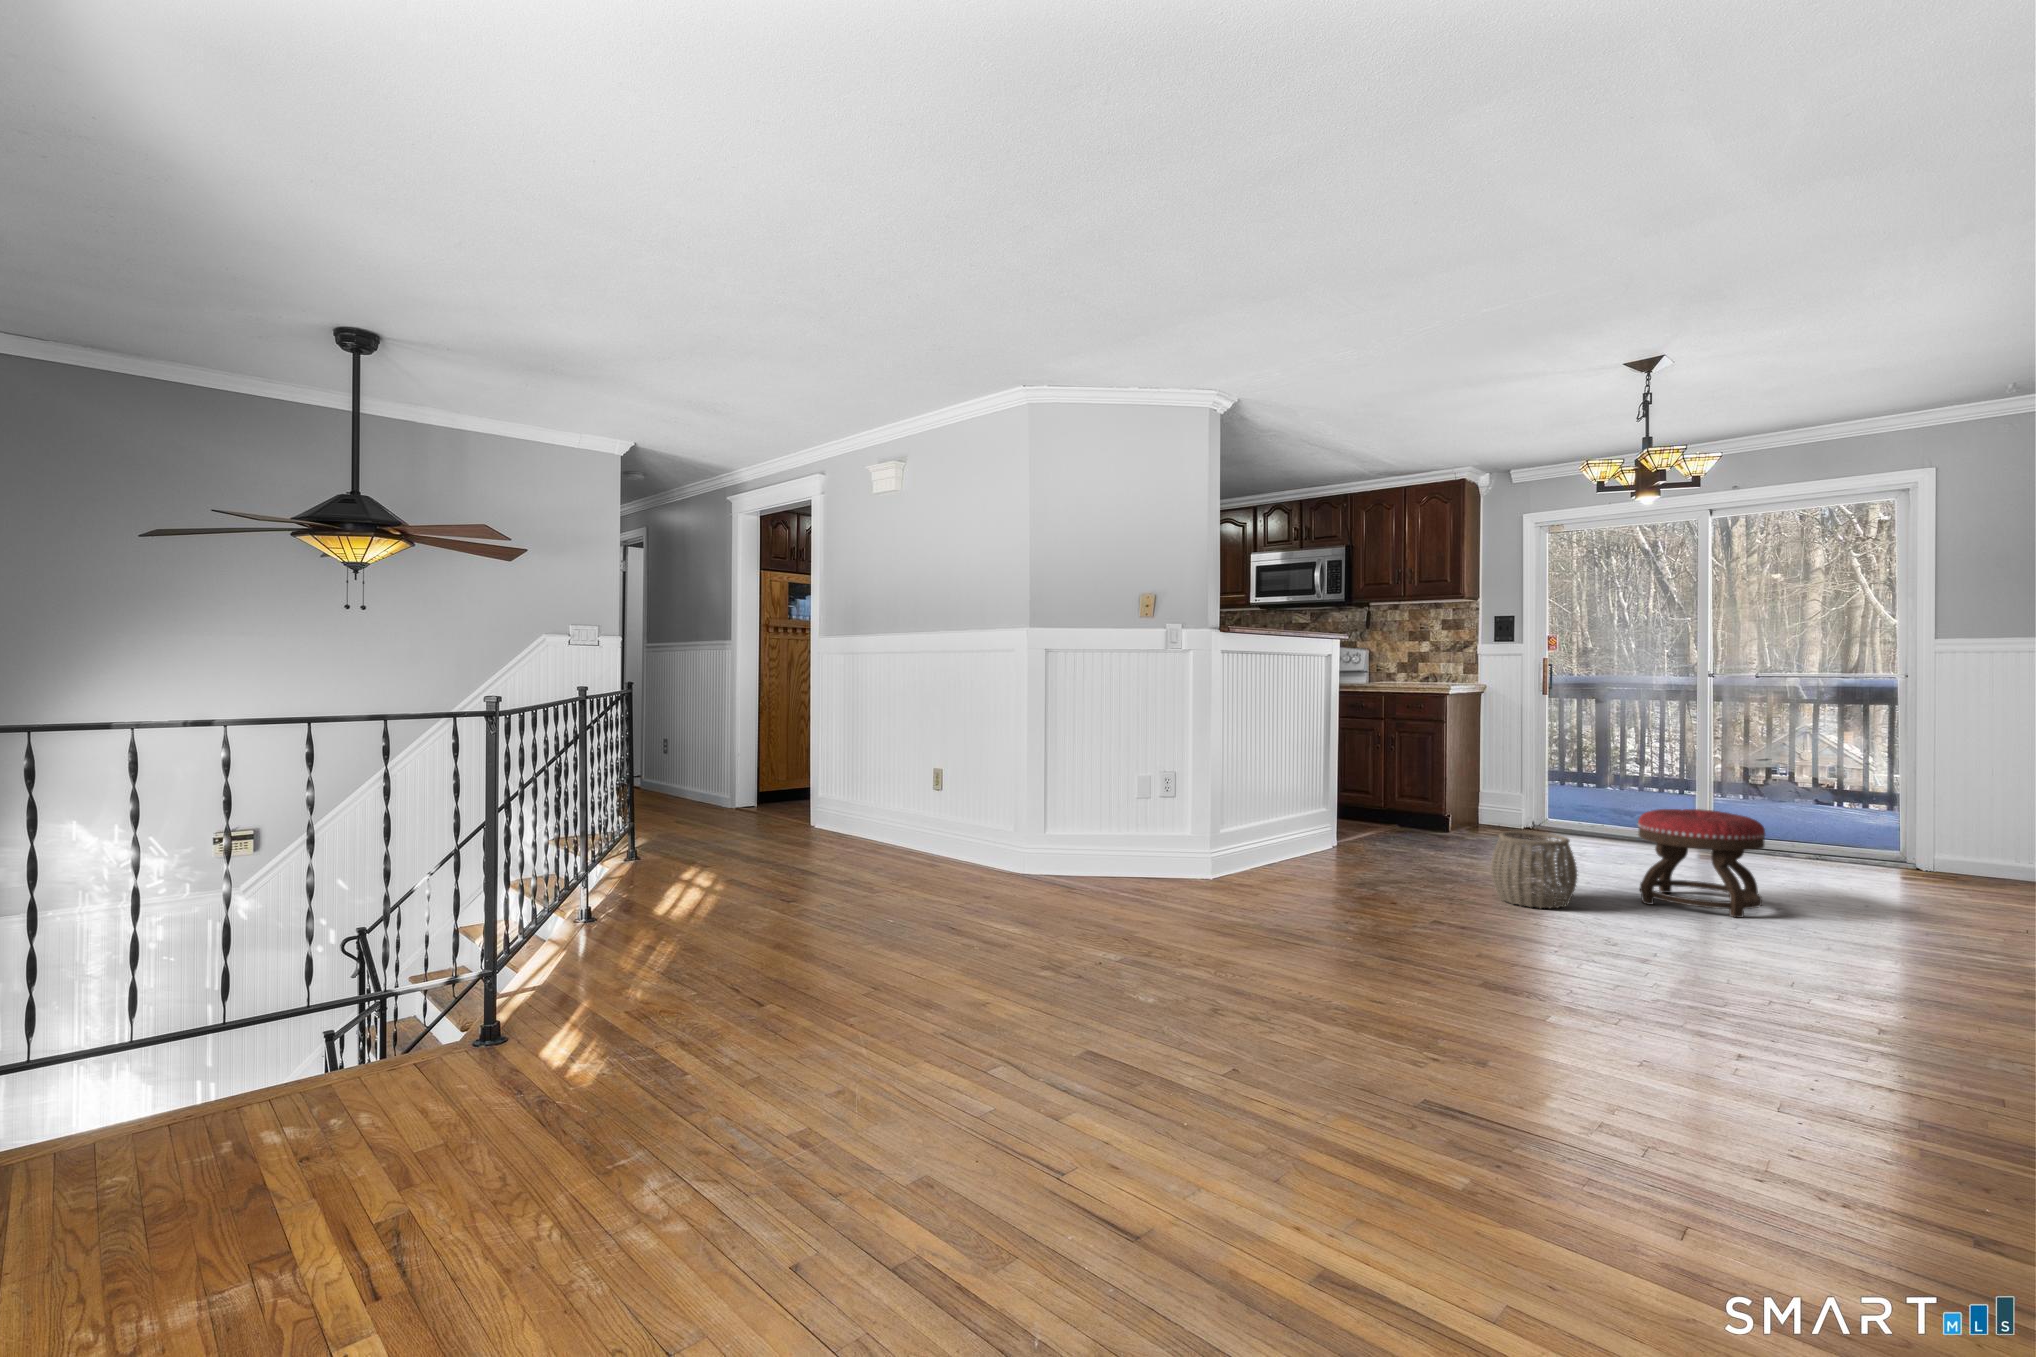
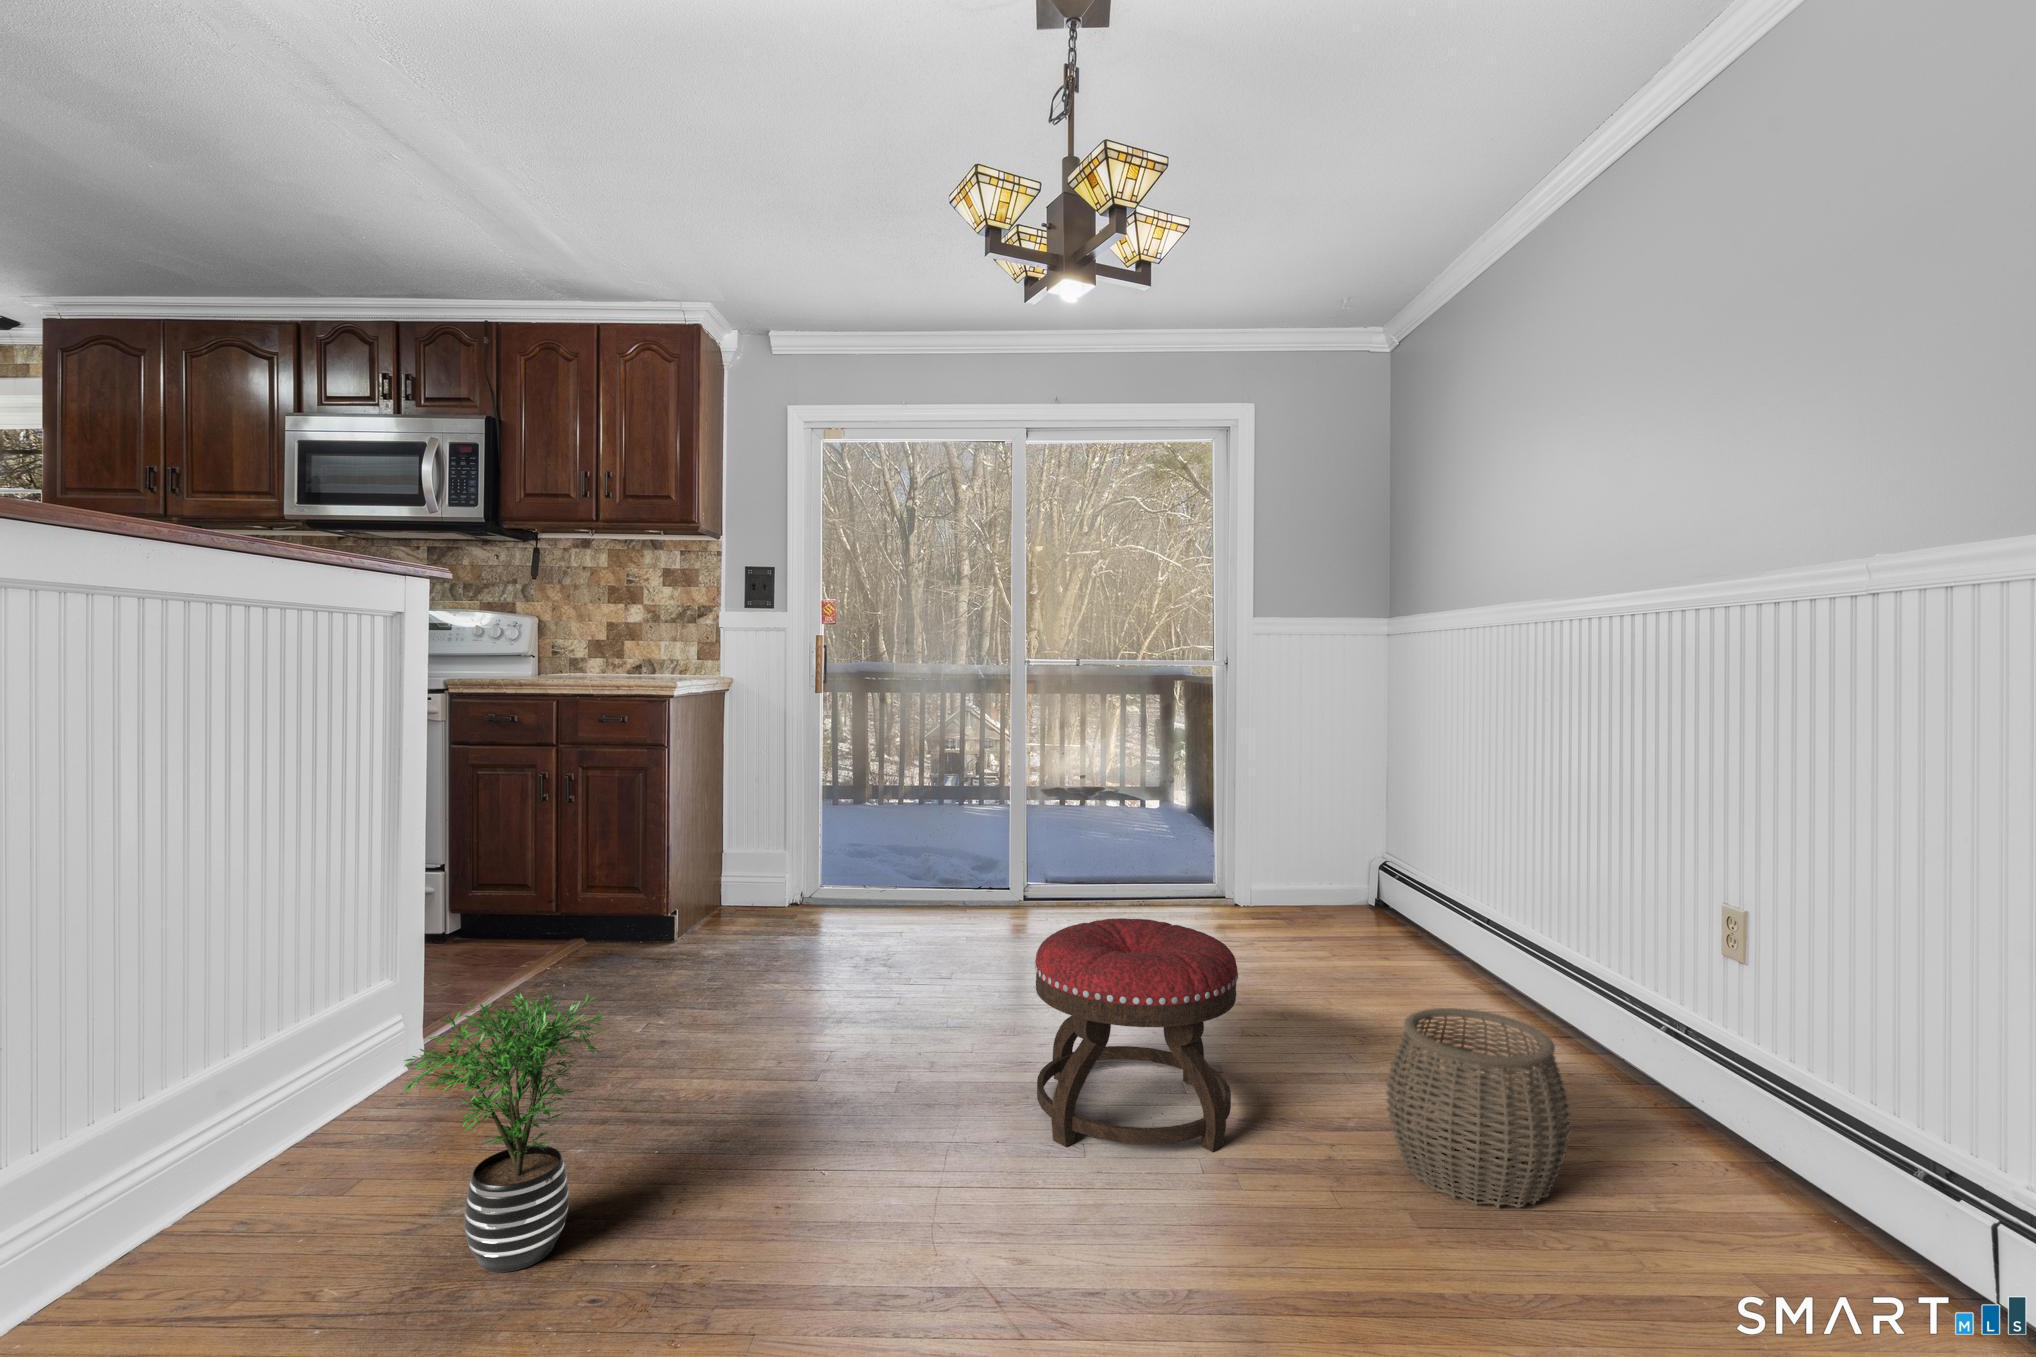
potted plant: none [1357,792,1428,887] -> present [403,992,607,1272]
woven basket: present [1491,831,1578,908] -> present [1386,1008,1572,1208]

